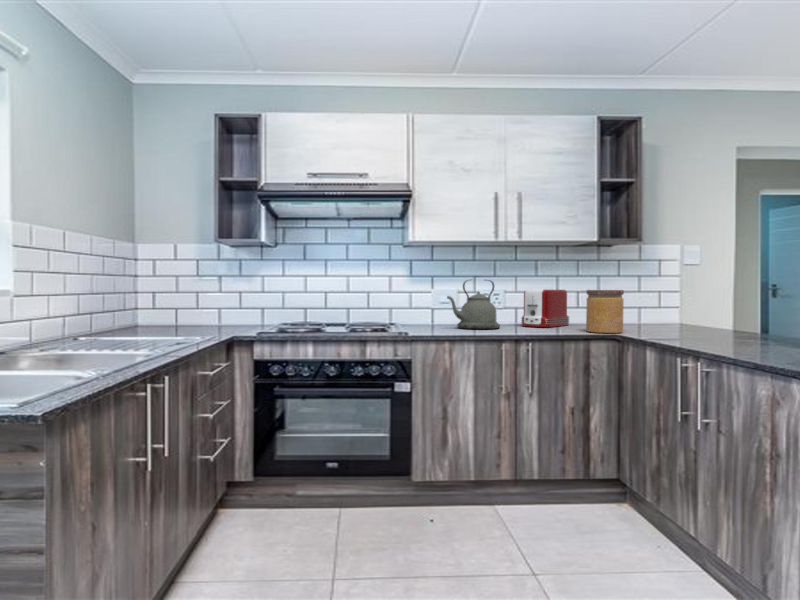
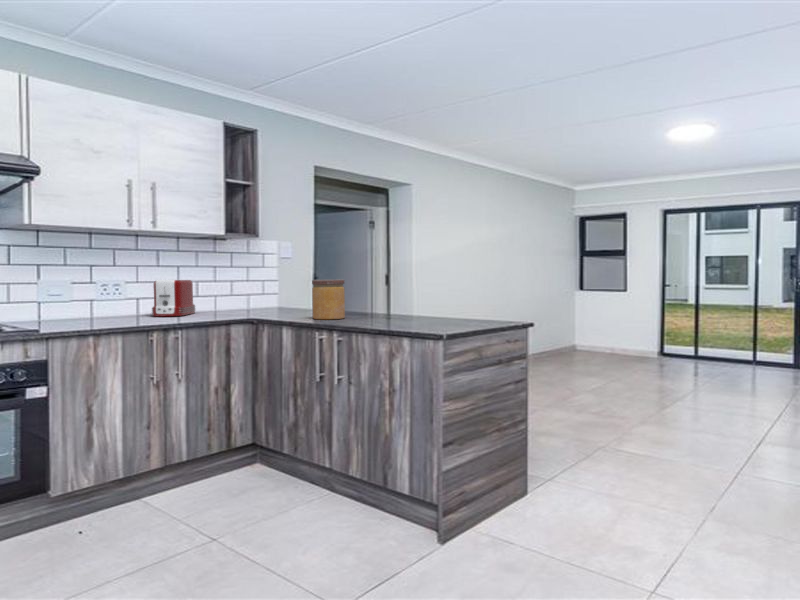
kettle: present [447,280,500,329] -> none [76,271,135,323]
jar: present [586,290,624,333] -> present [312,280,345,319]

